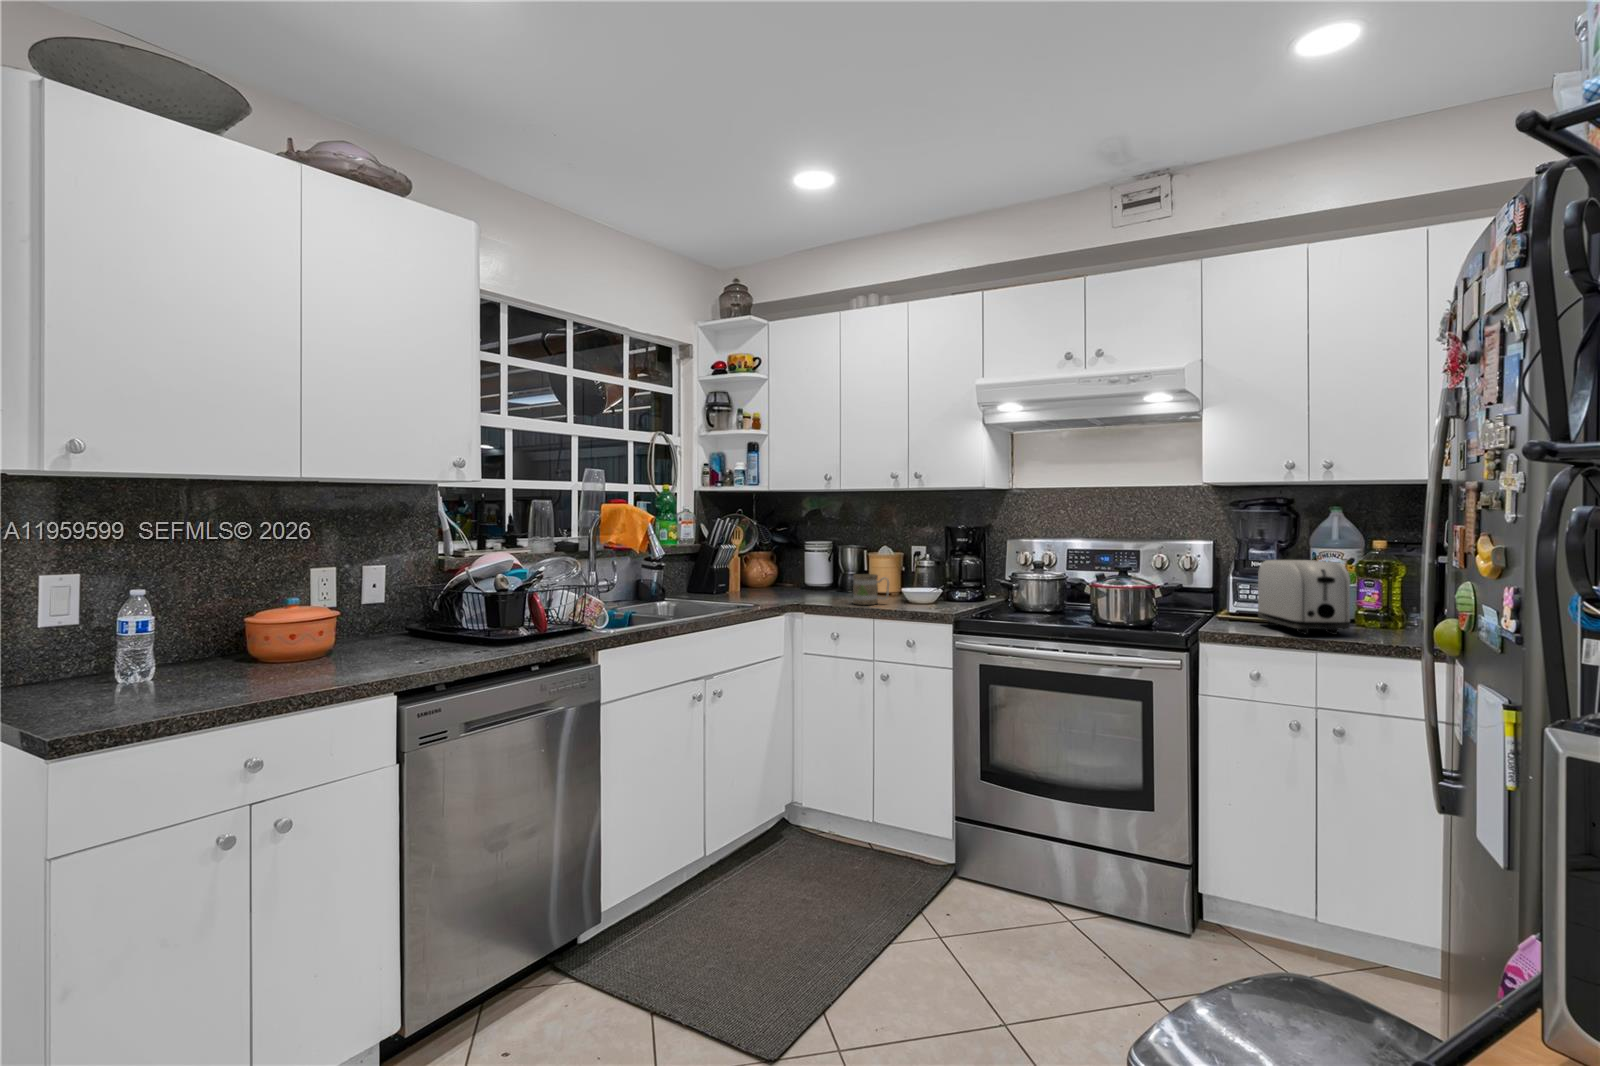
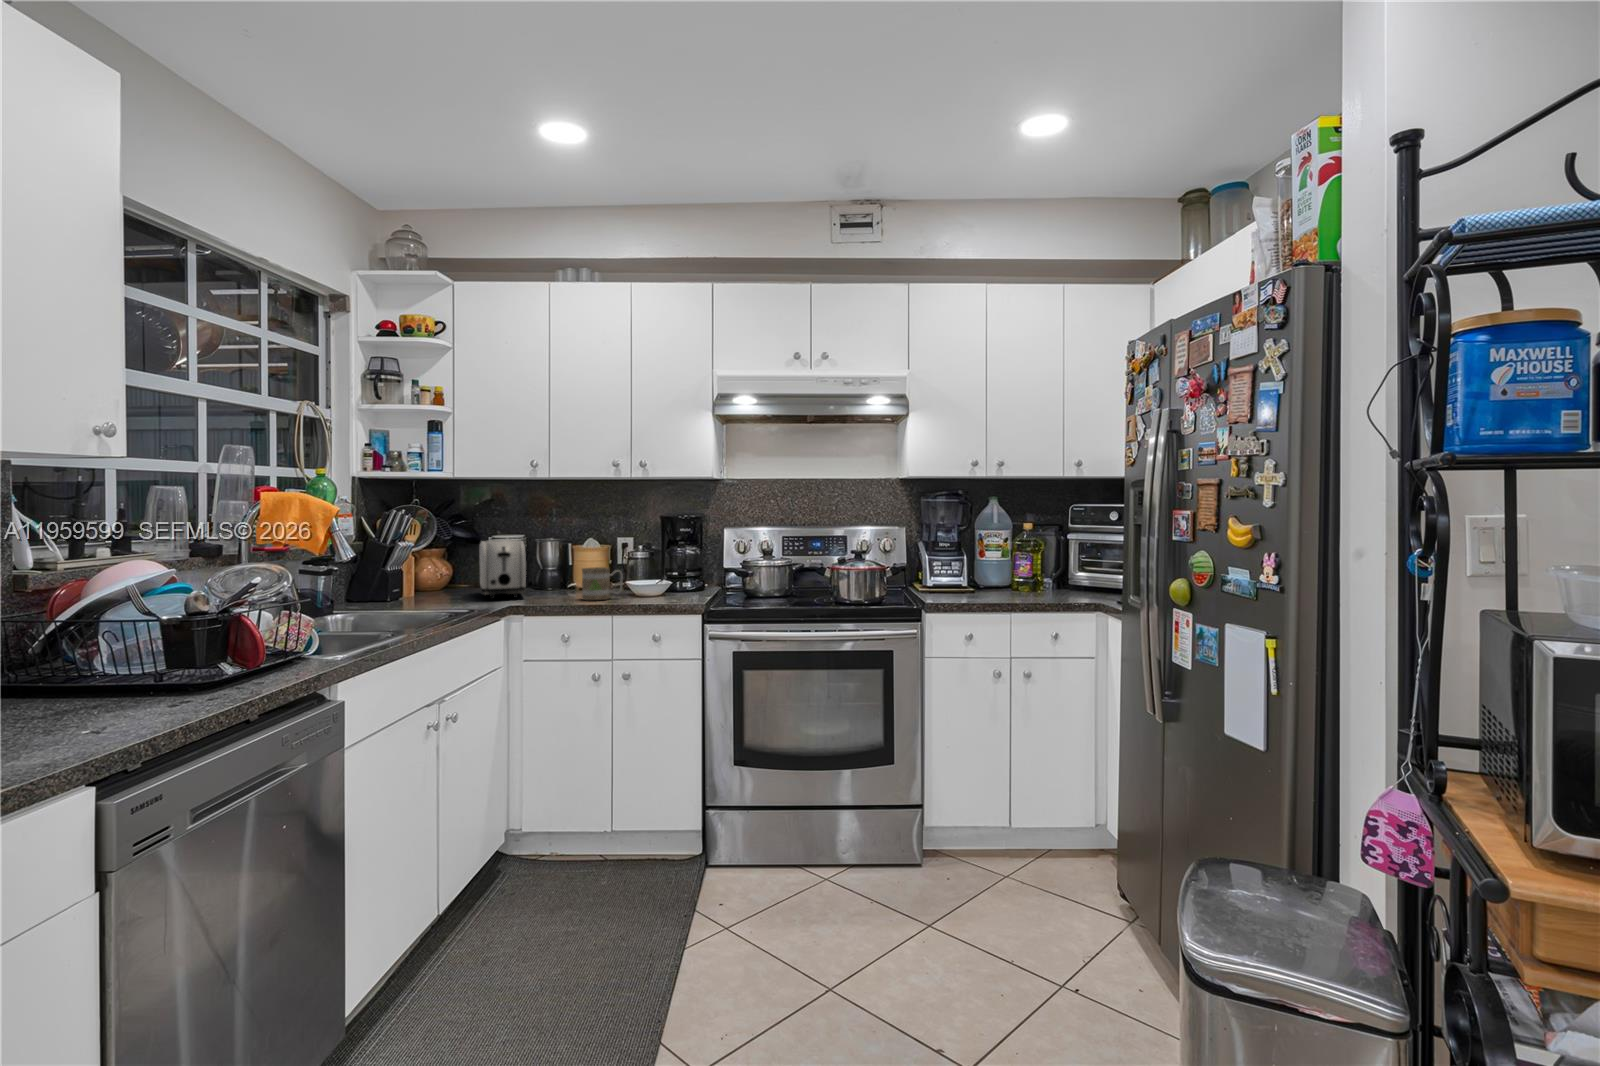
toaster: present [1258,560,1350,635] -> present [479,540,526,599]

